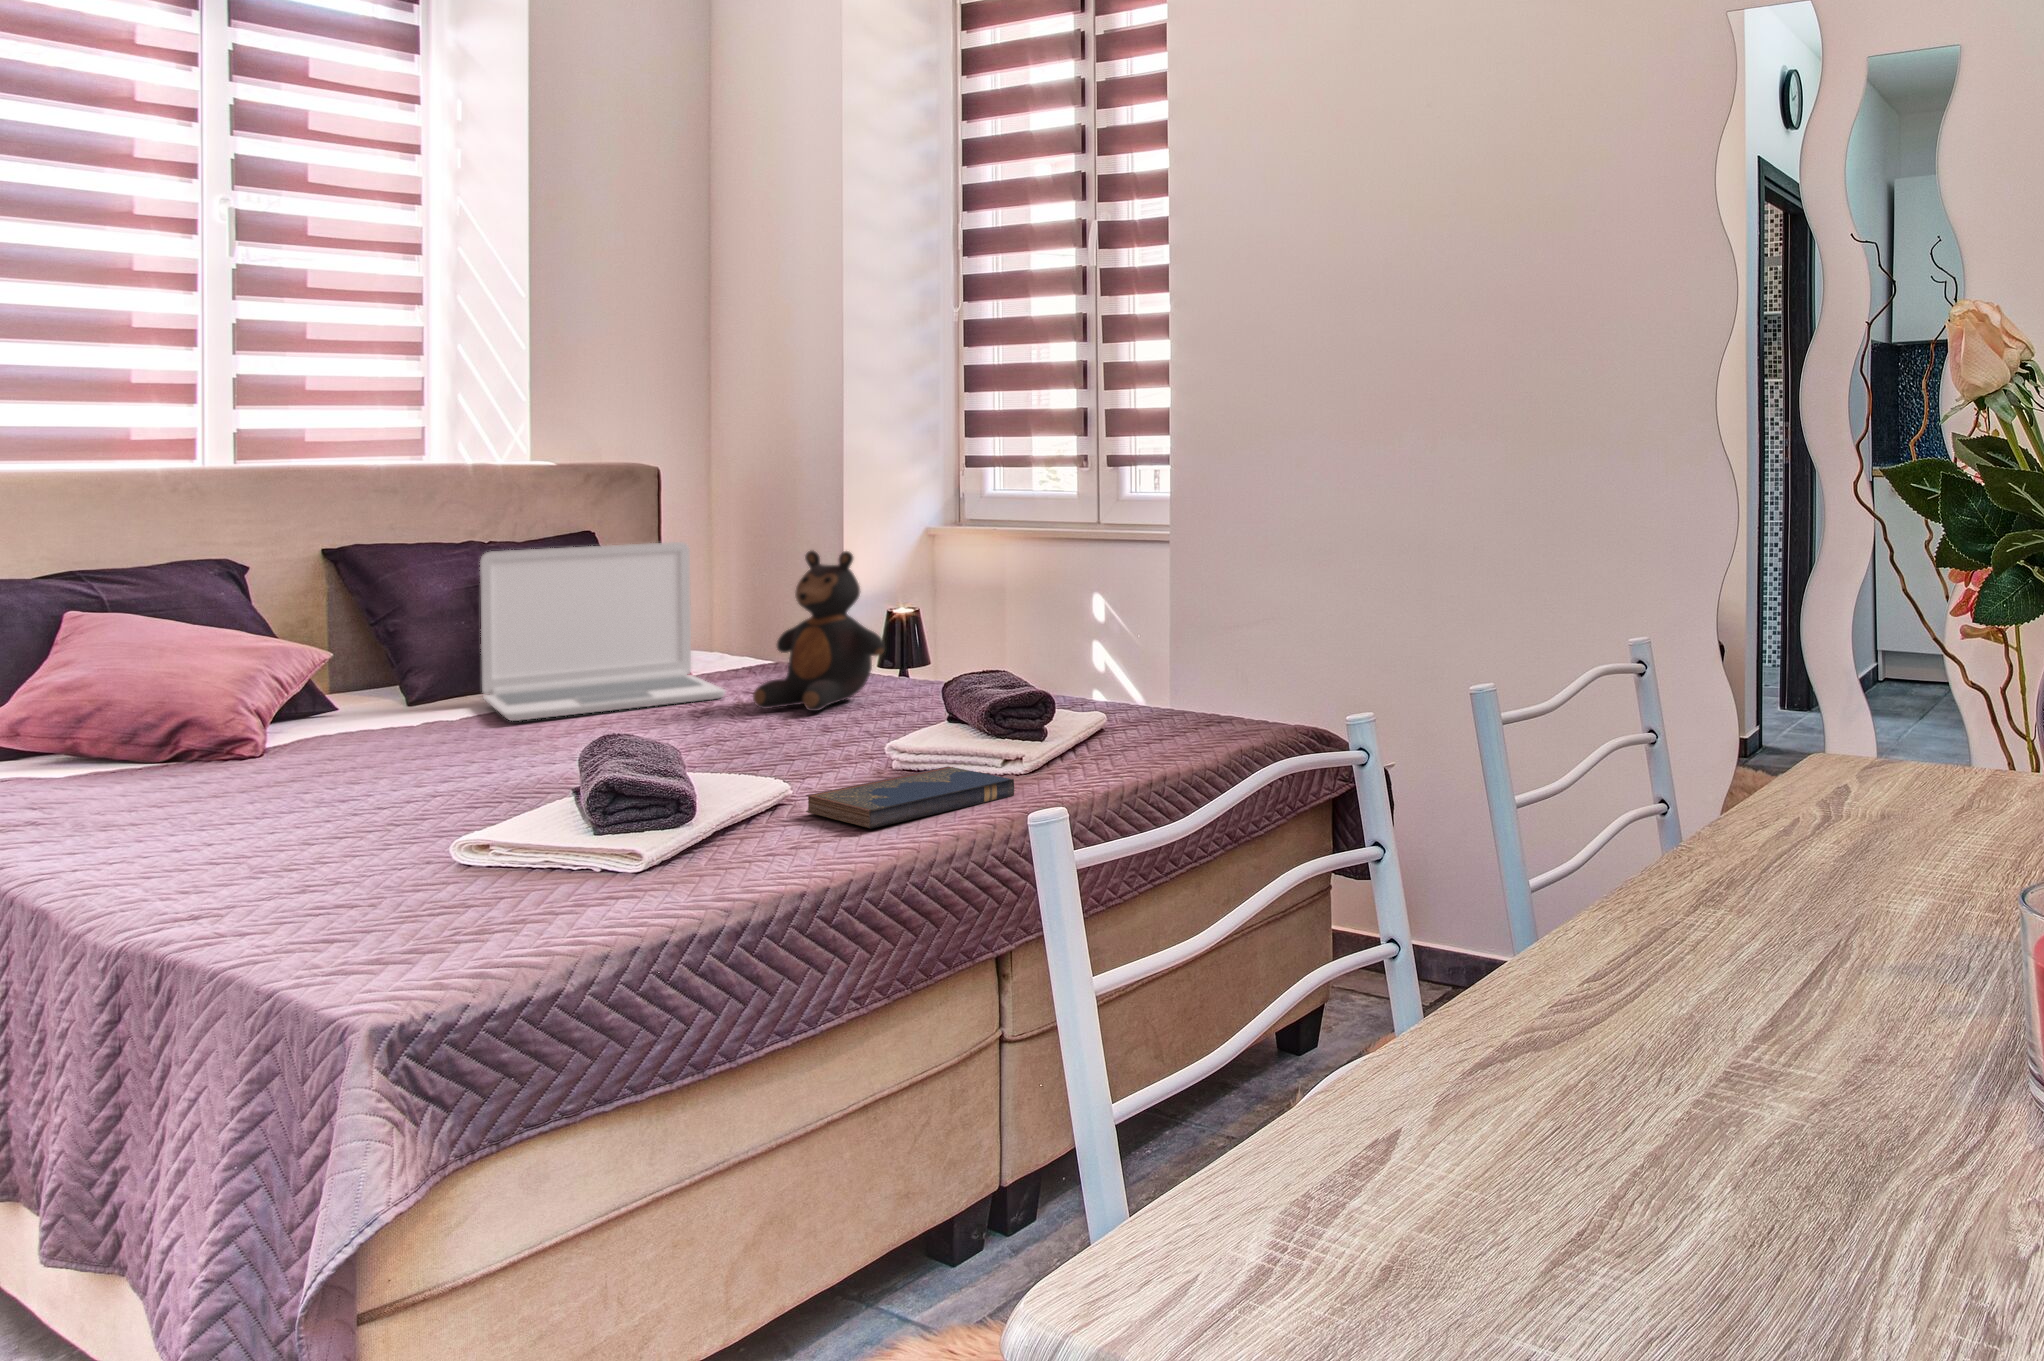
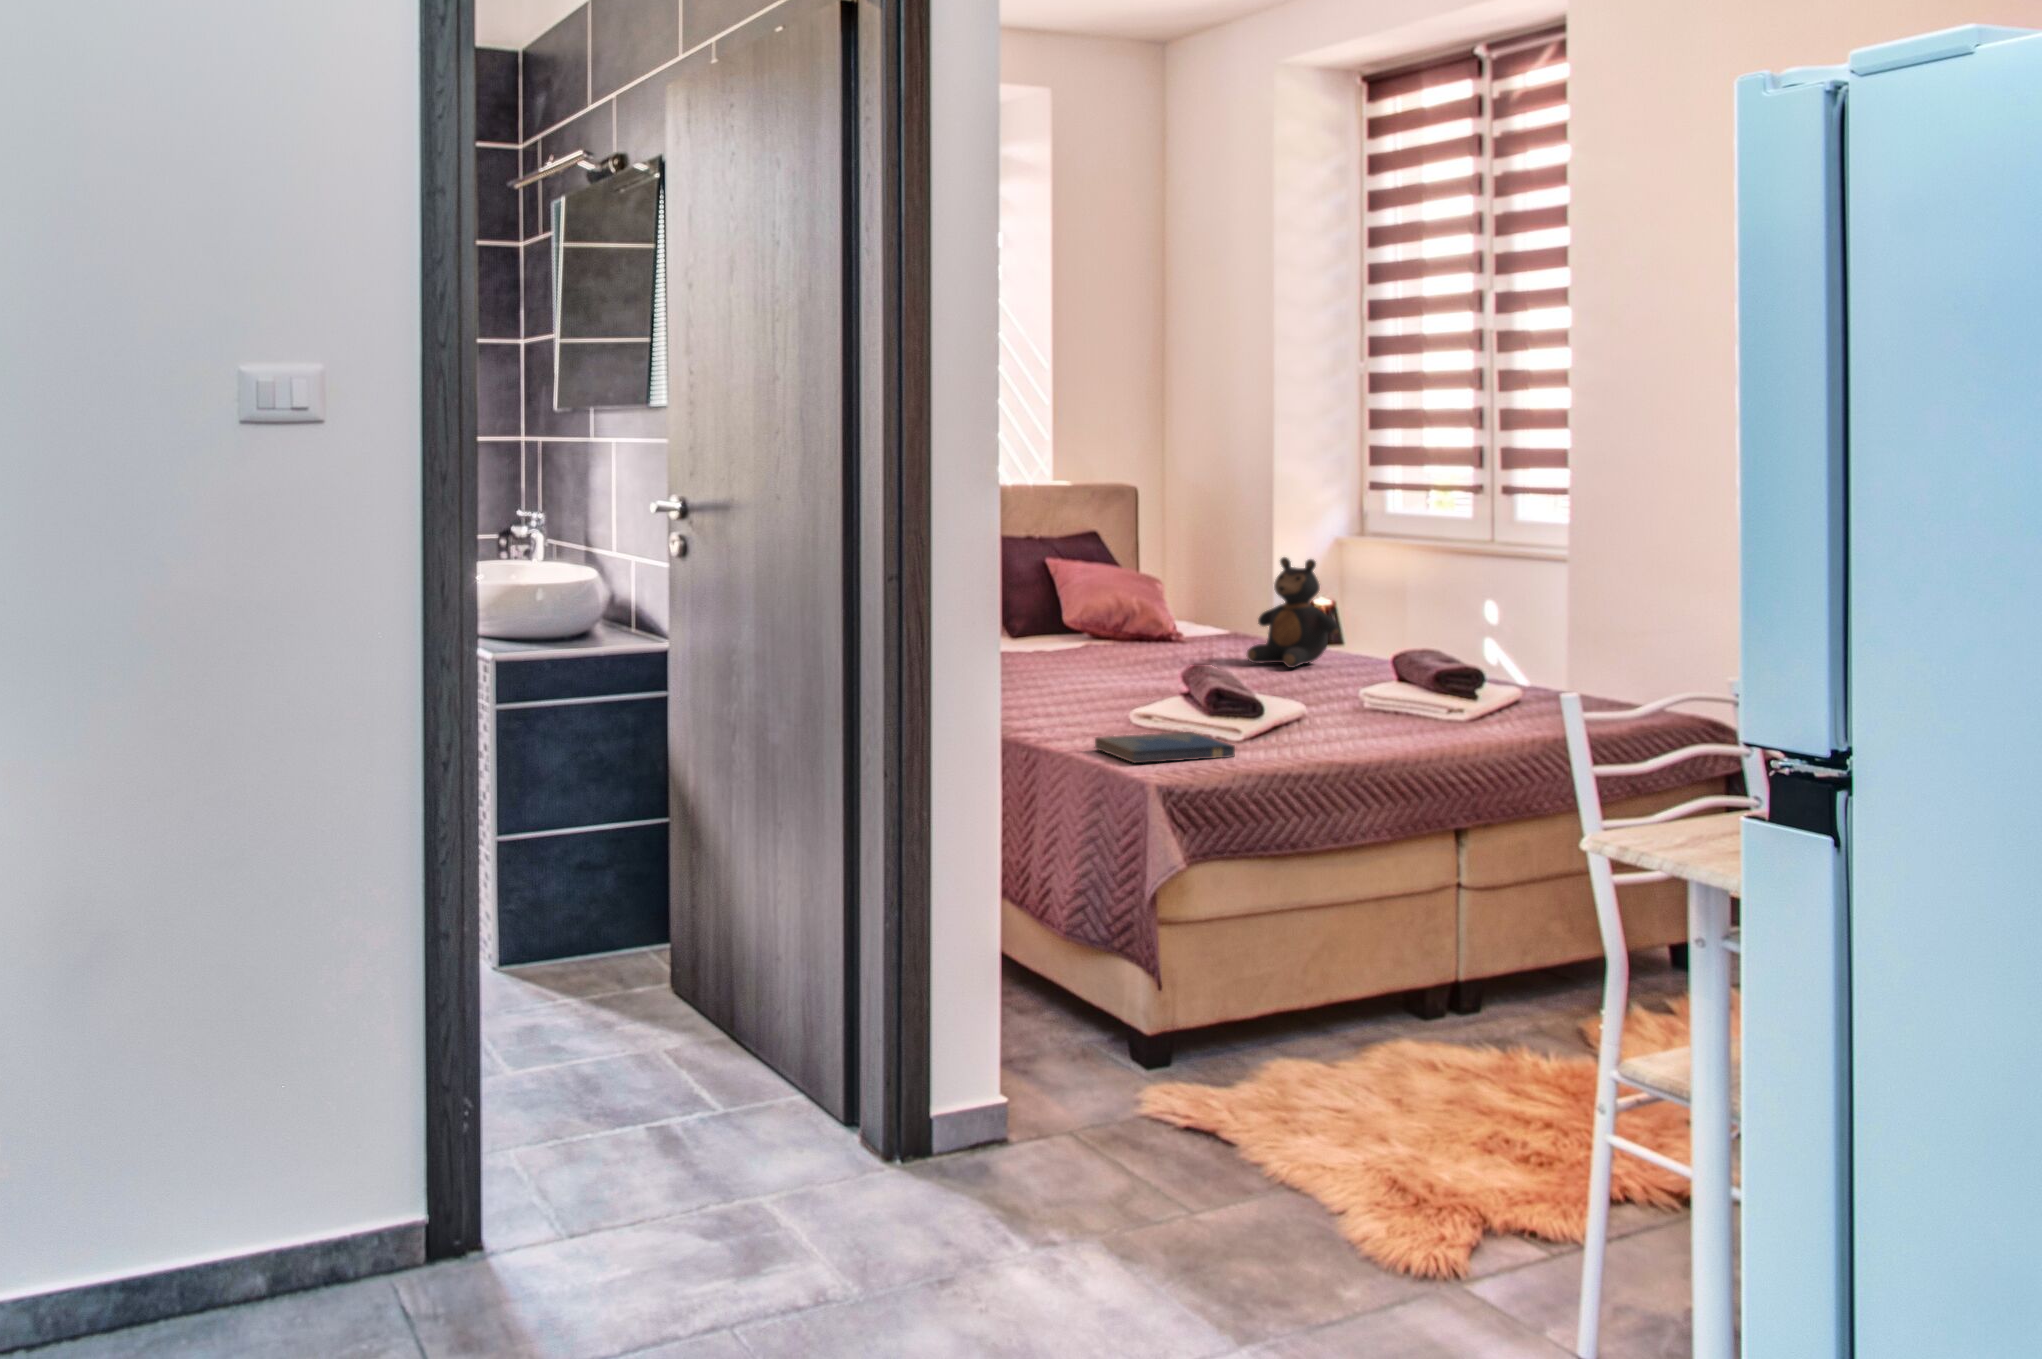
laptop: present [480,542,725,721] -> none [1061,544,1220,655]
hardcover book: present [806,766,1014,829] -> present [1094,732,1235,763]

